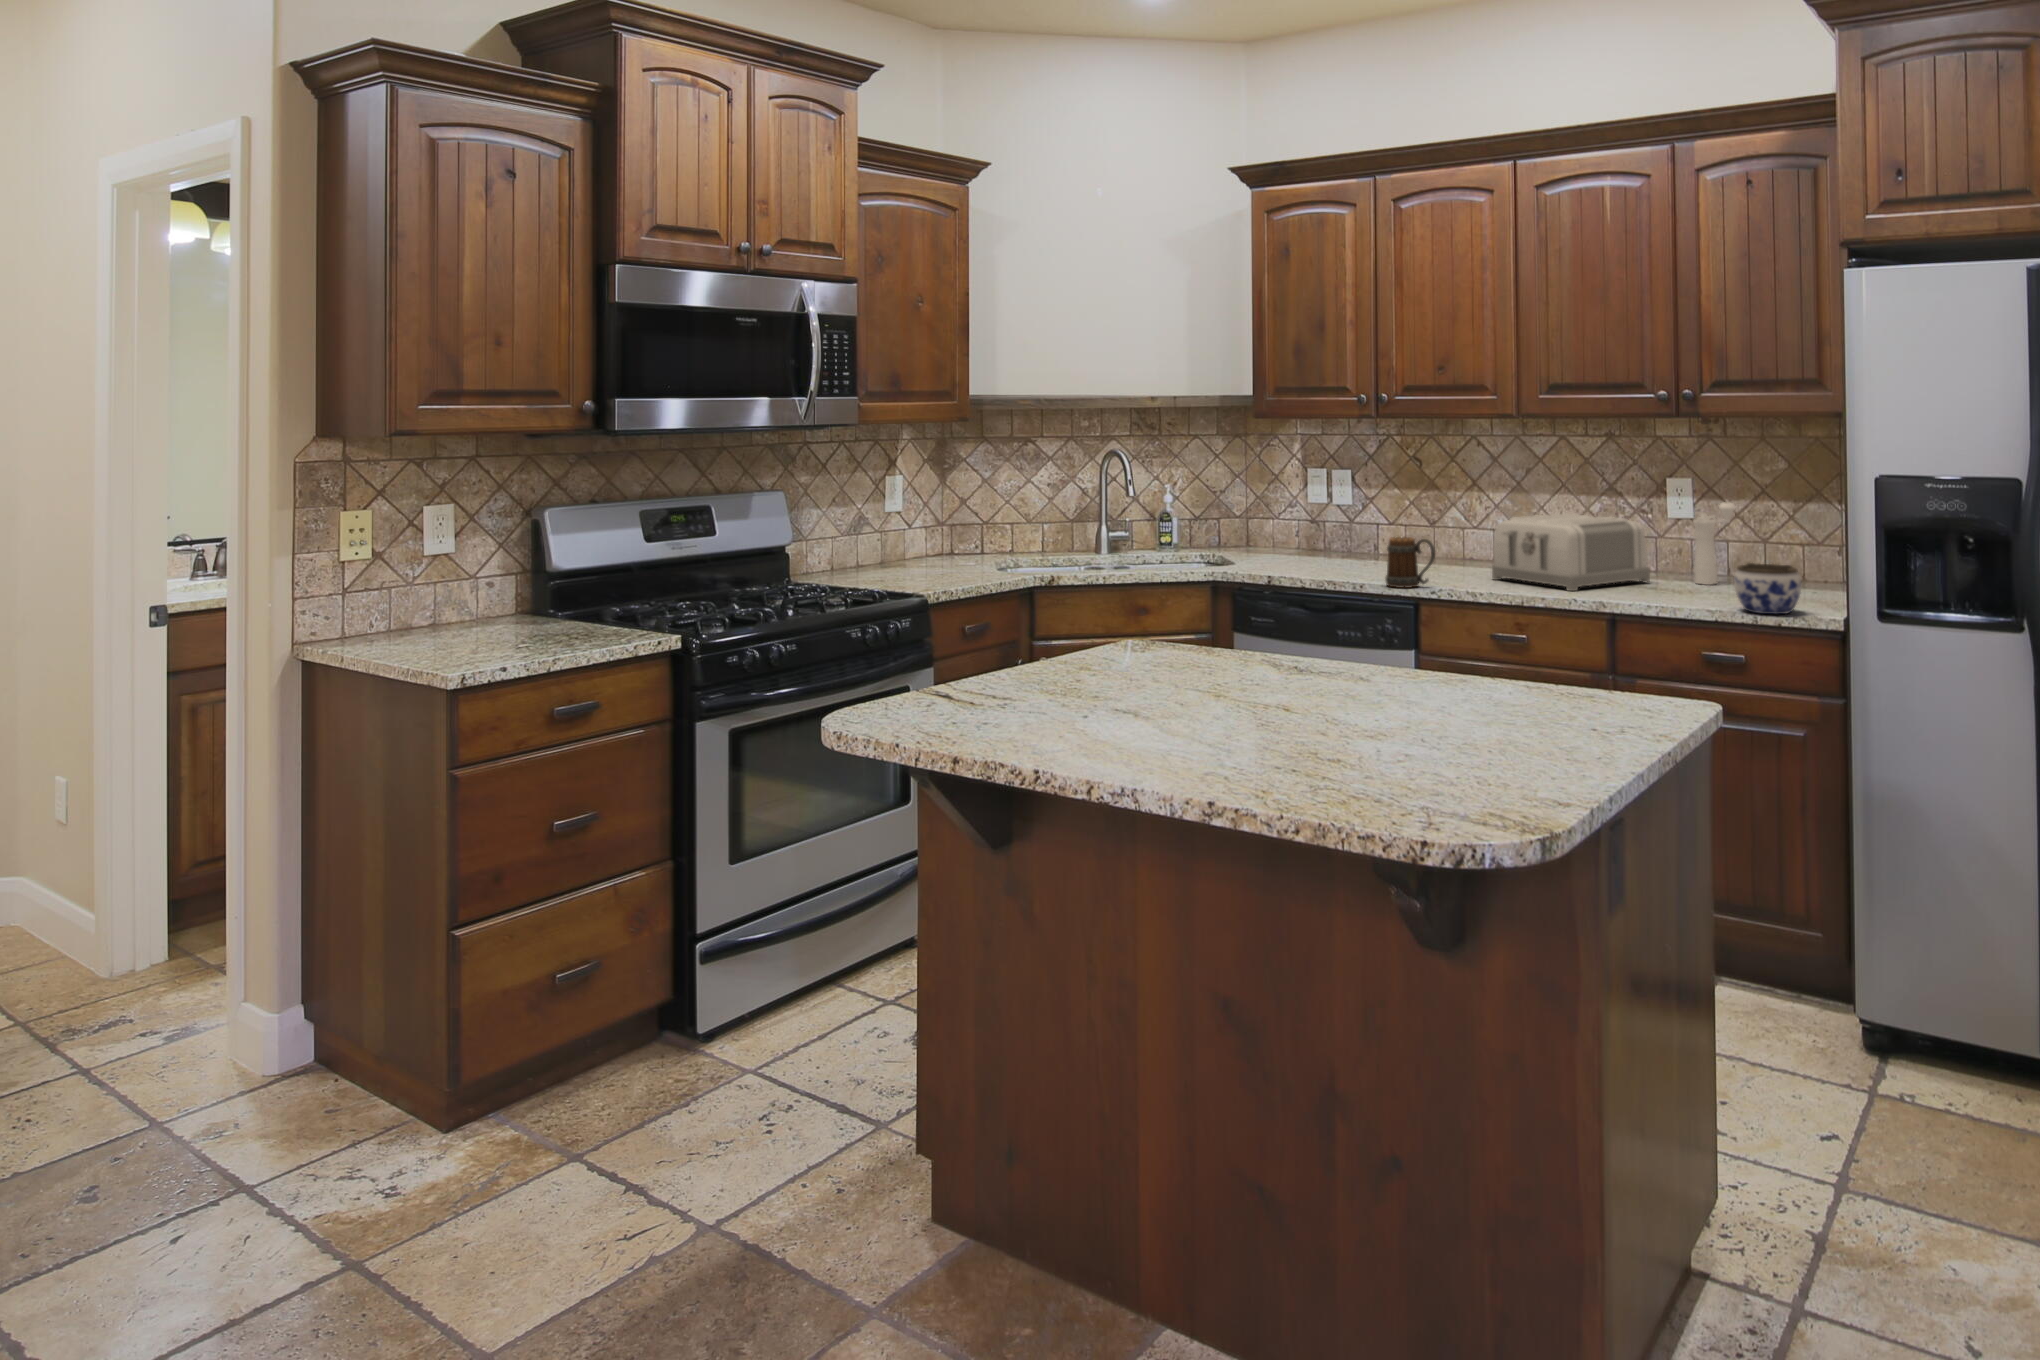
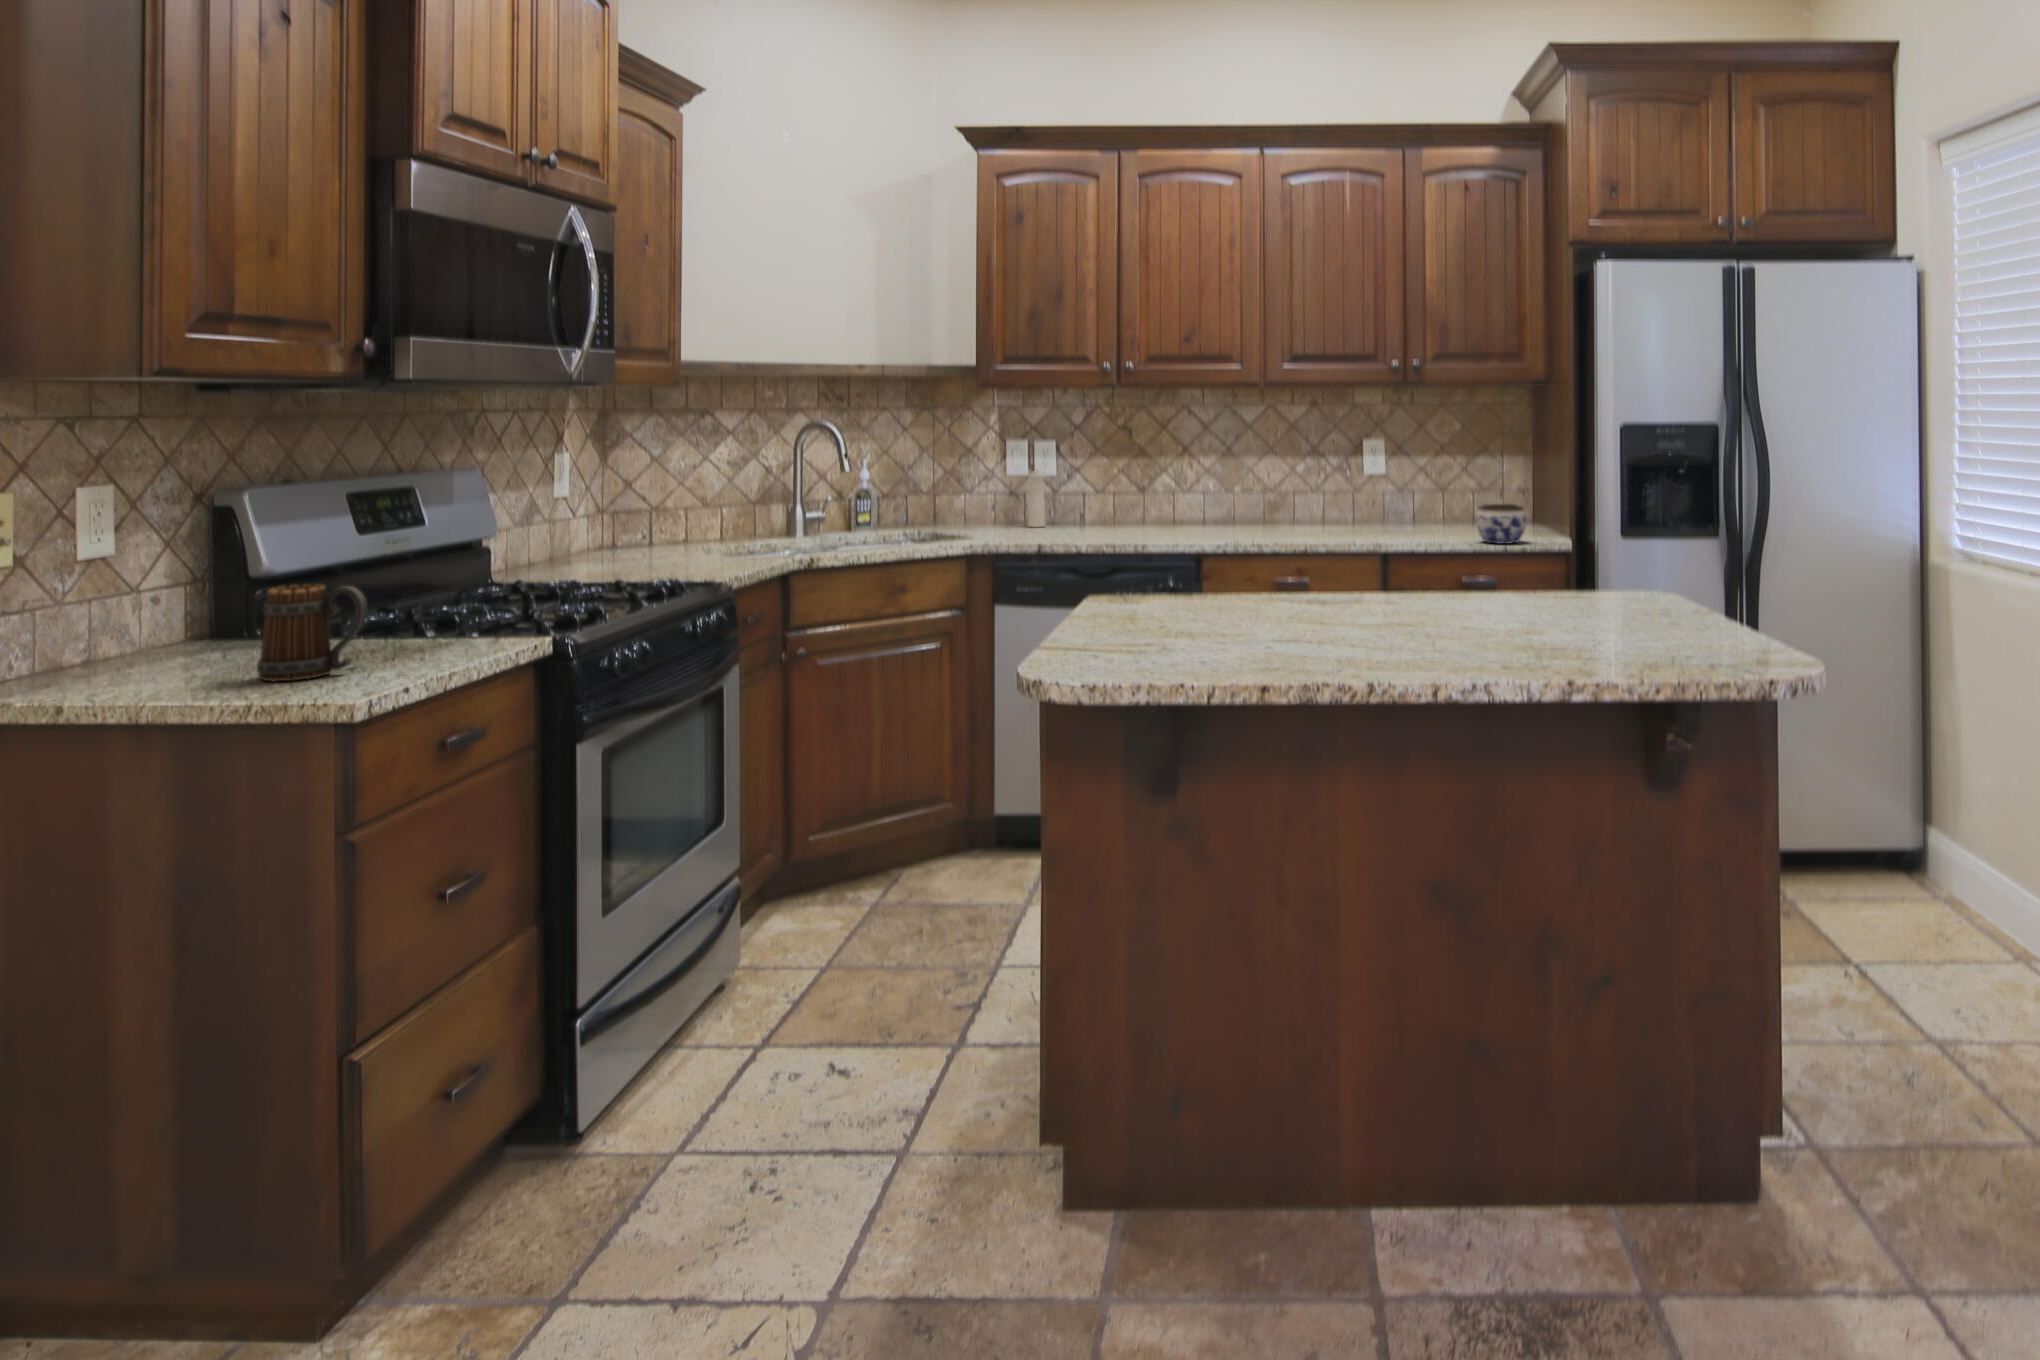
pepper mill: present [1693,503,1735,585] -> present [1028,469,1047,527]
toaster: present [1492,514,1650,591] -> none [1241,474,1365,539]
mug: present [1385,537,1435,588] -> present [257,584,367,681]

